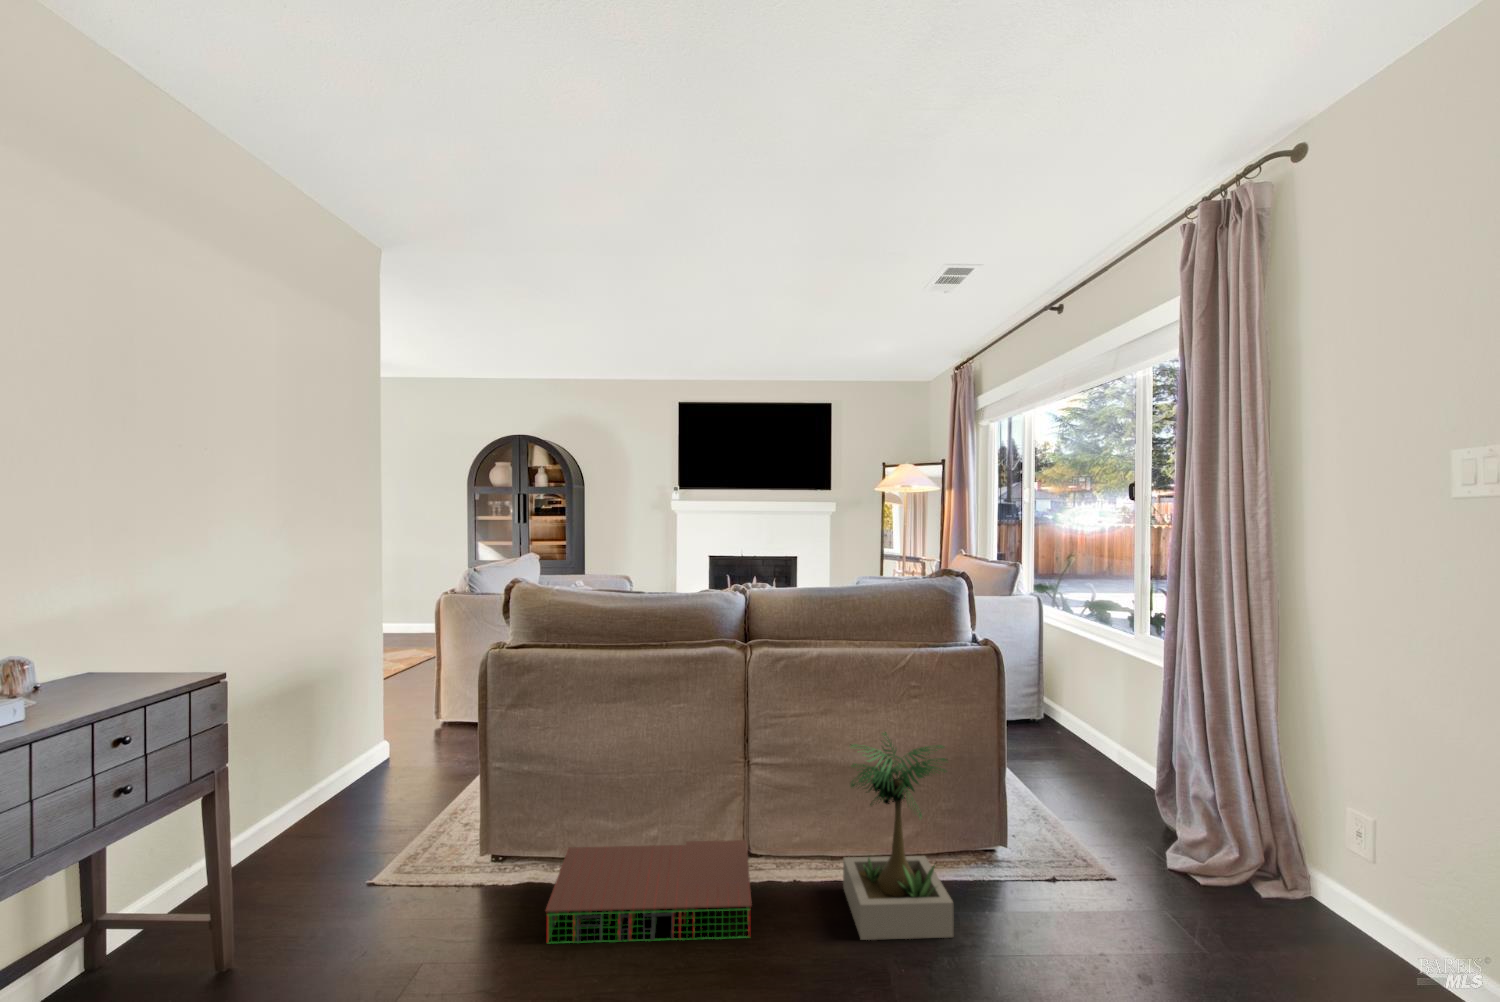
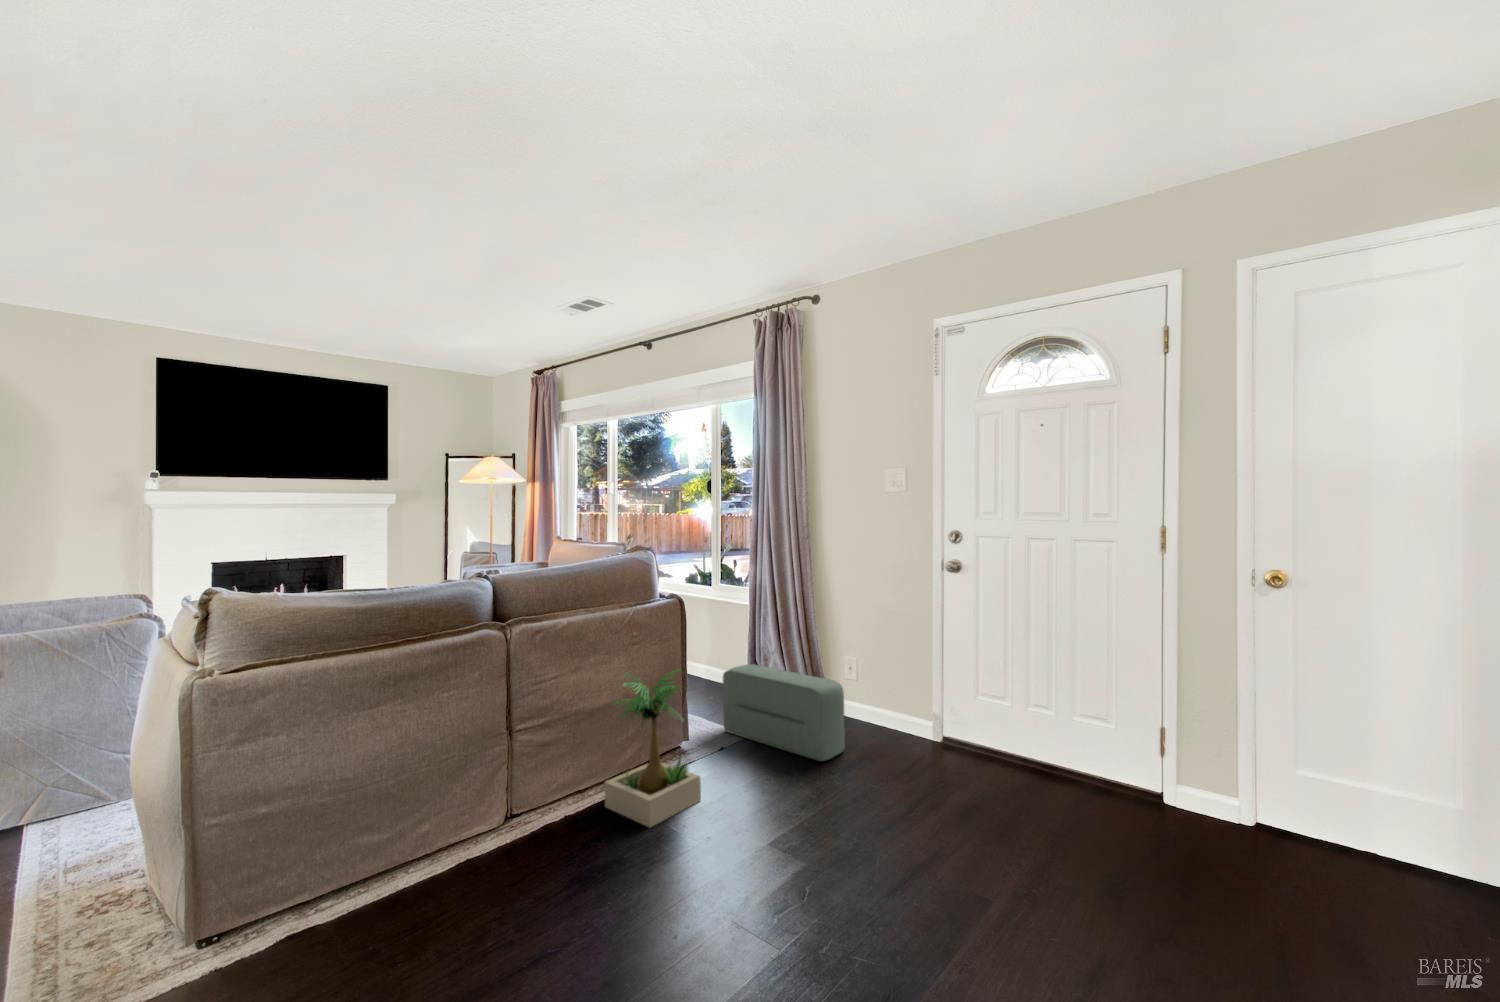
pouf: none [1086,764,1271,975] -> present [723,664,845,761]
storage bin: present [545,840,752,943] -> none [341,799,574,963]

